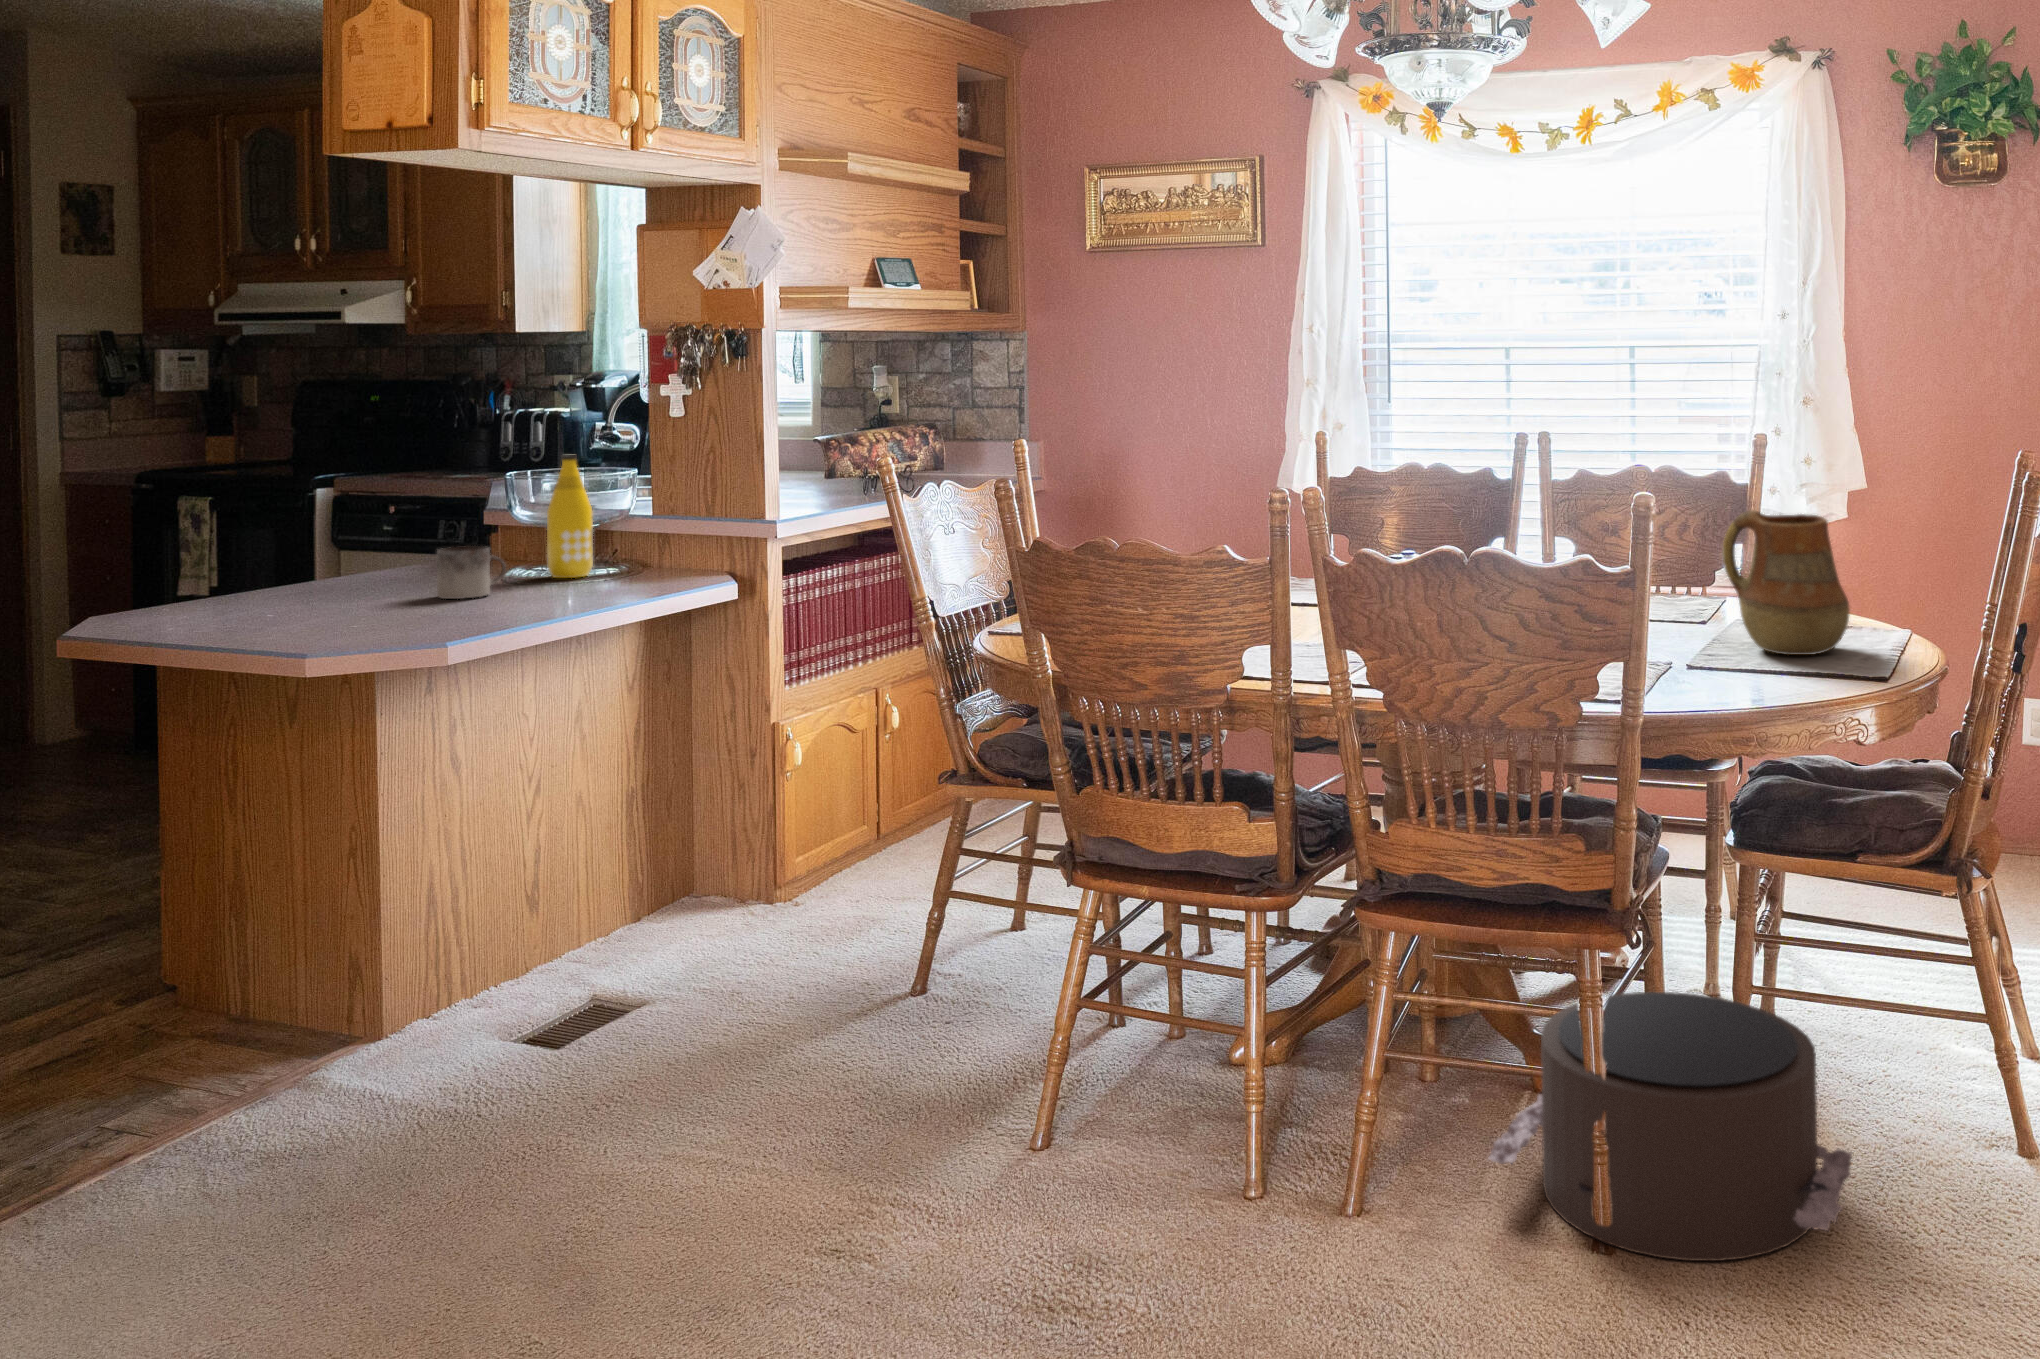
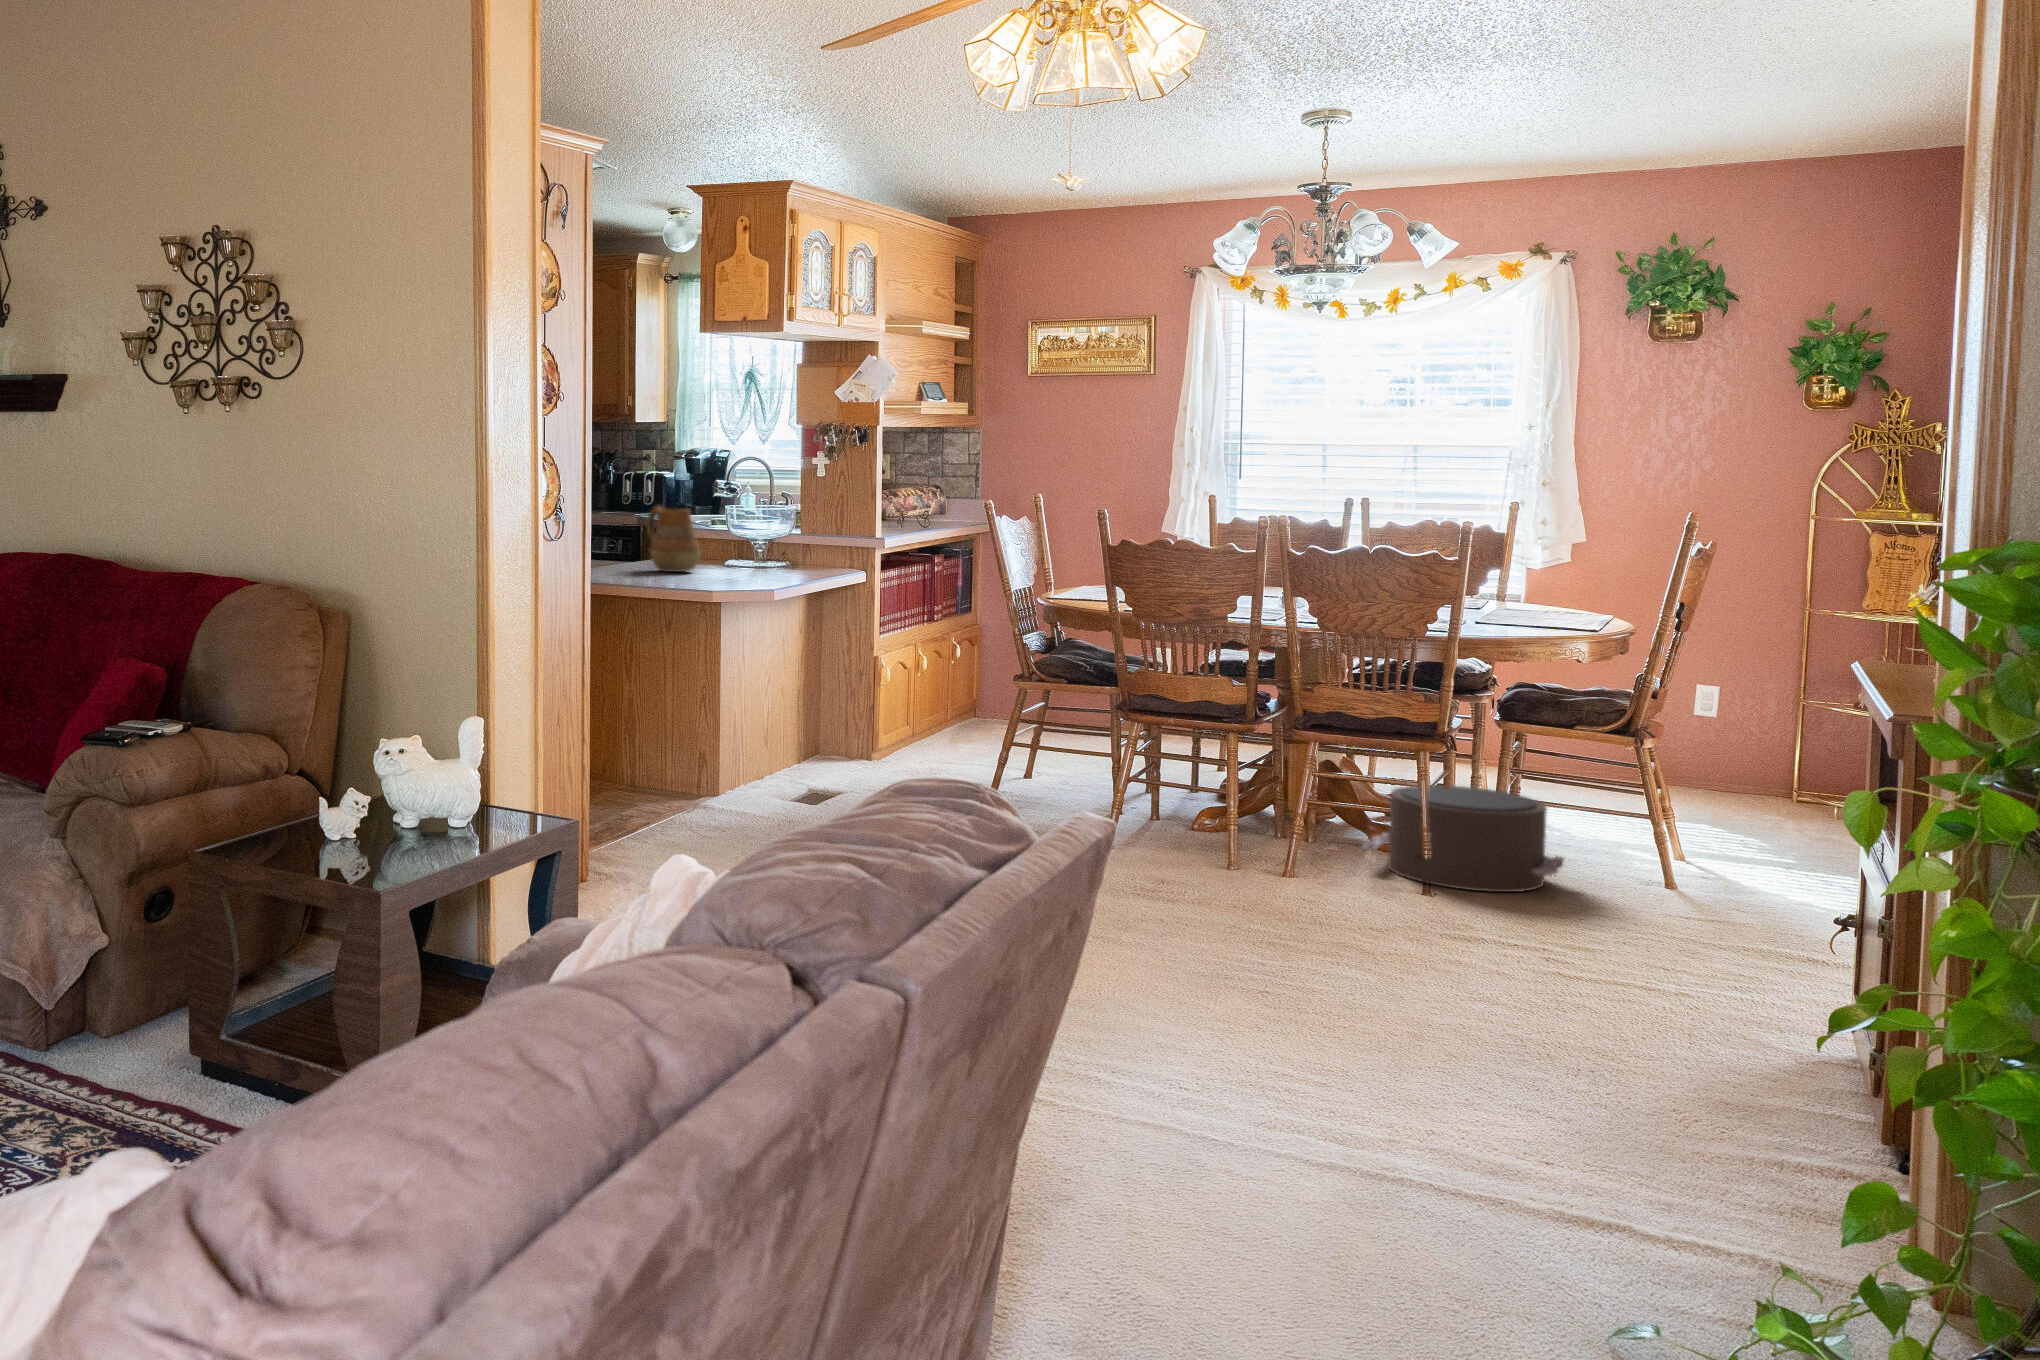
bottle: present [547,455,593,578] -> none [754,497,779,565]
pitcher: present [1722,511,1850,655] -> present [647,506,700,572]
mug: present [437,546,506,599] -> none [722,543,753,570]

